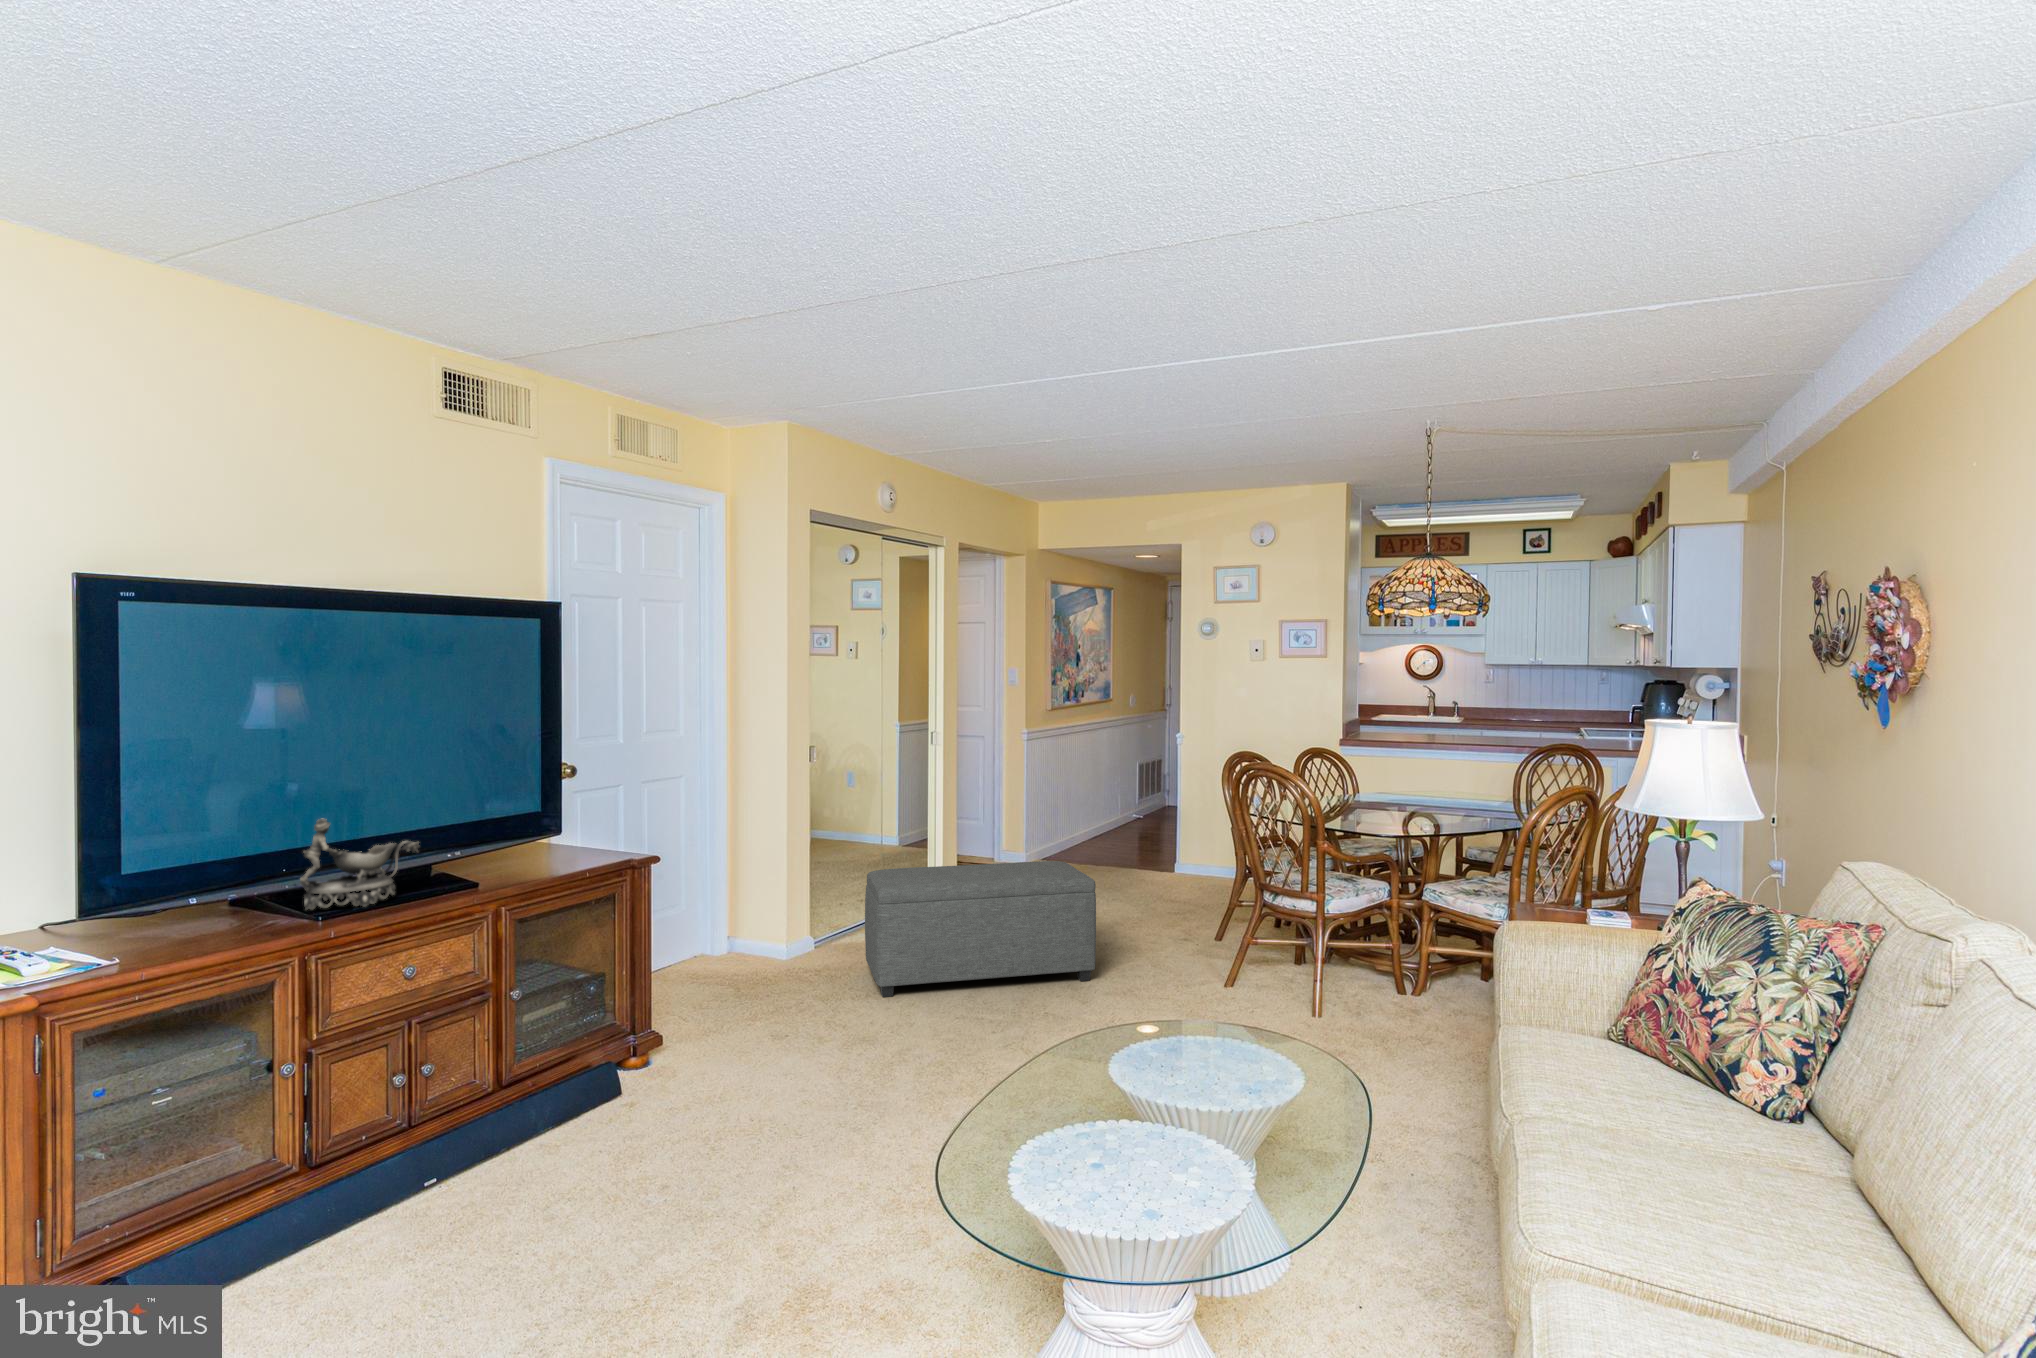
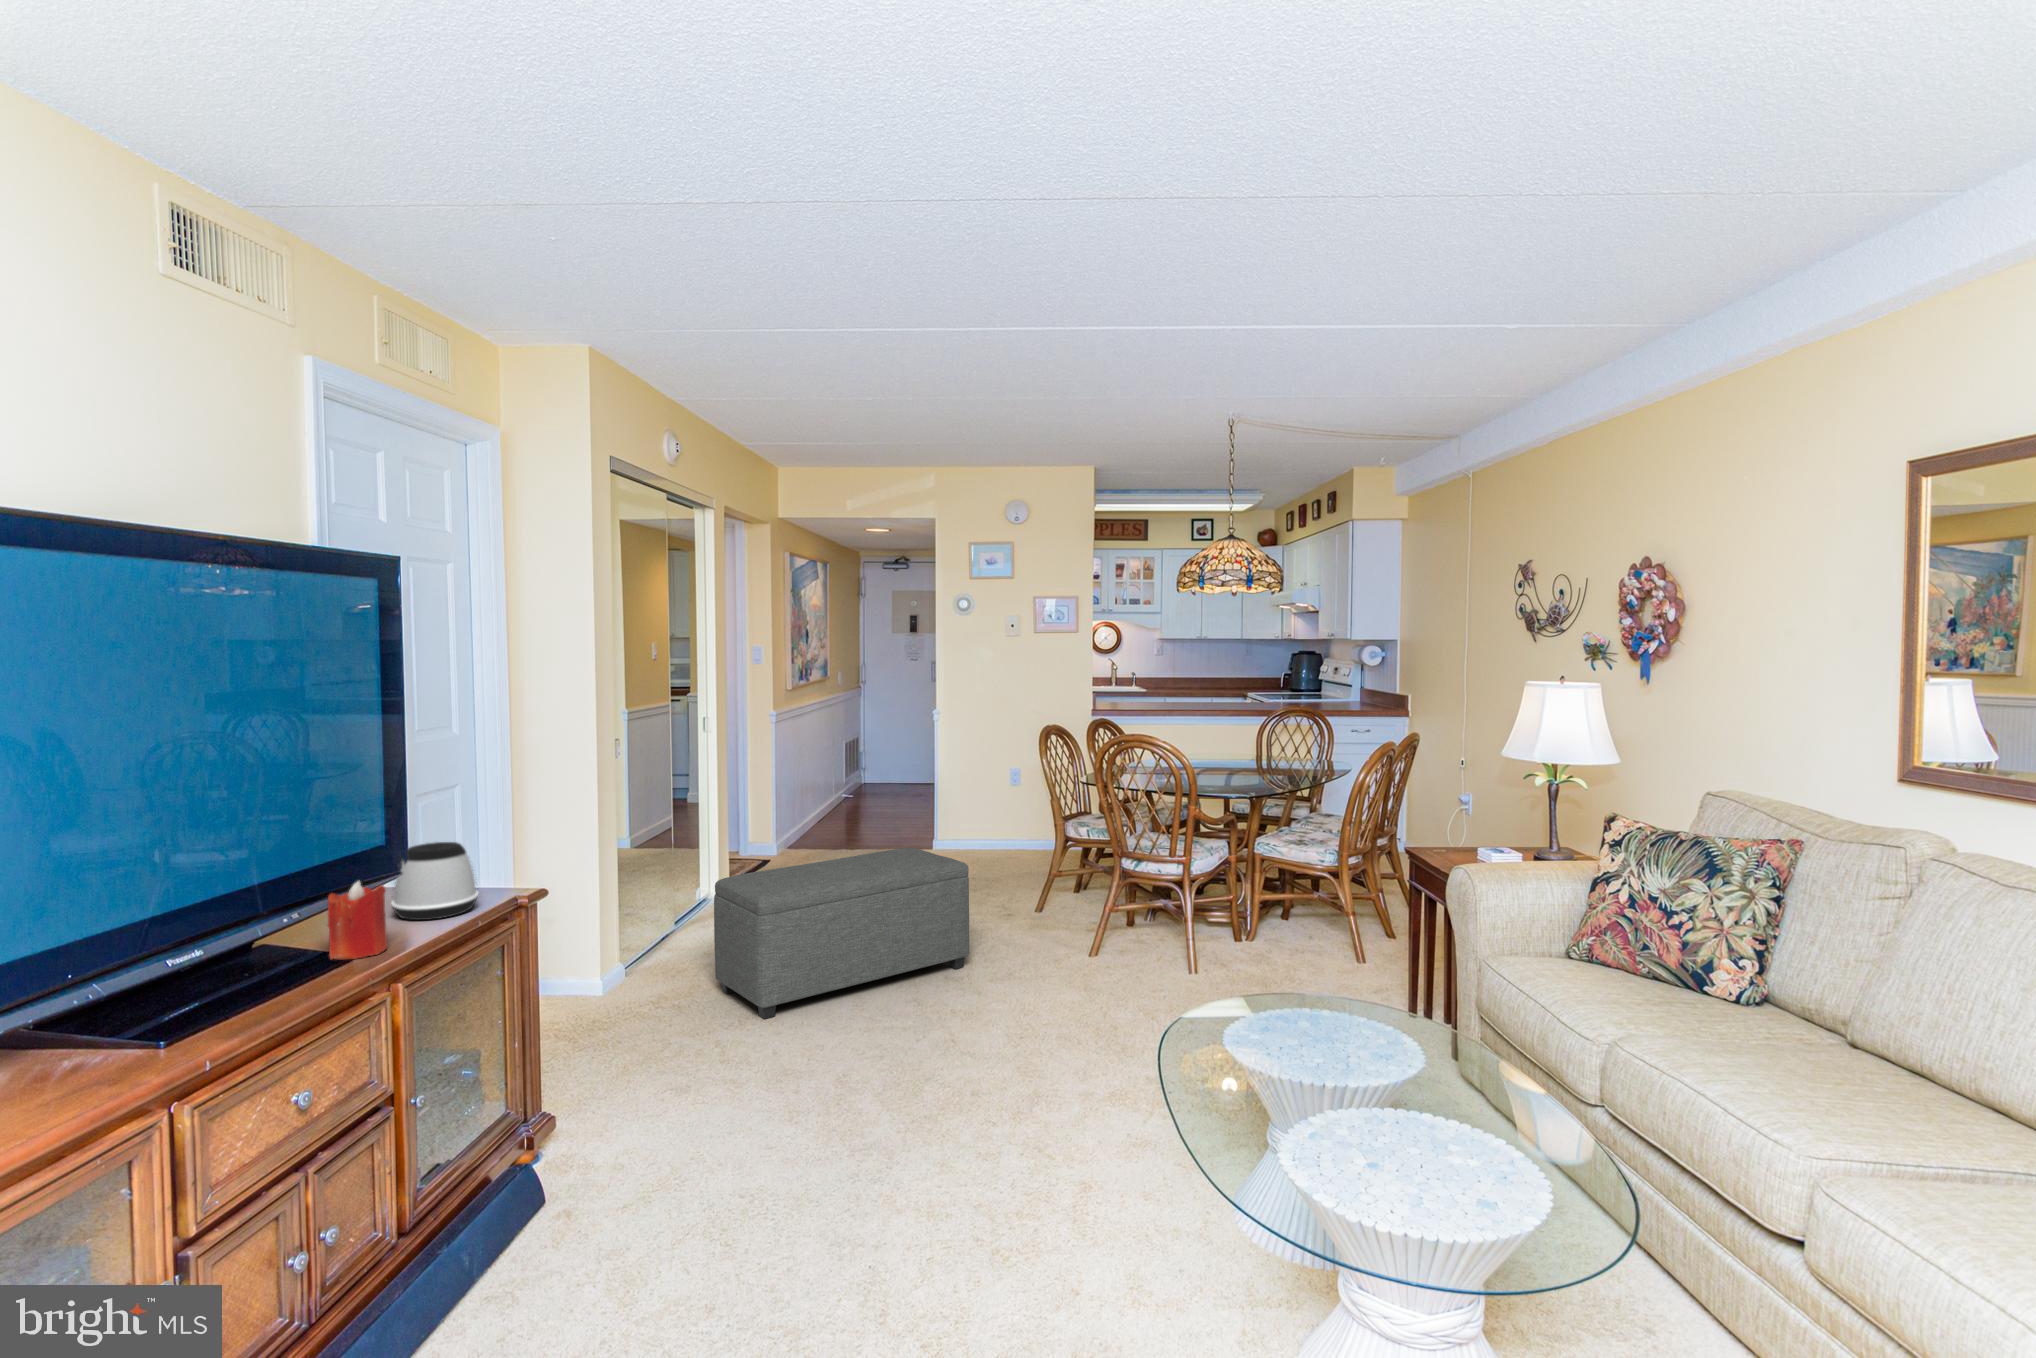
speaker: none [542,811,603,867] -> present [391,842,478,920]
decorative bowl: present [300,819,419,910] -> none [102,893,270,1038]
candle: none [469,829,511,885] -> present [328,881,387,960]

